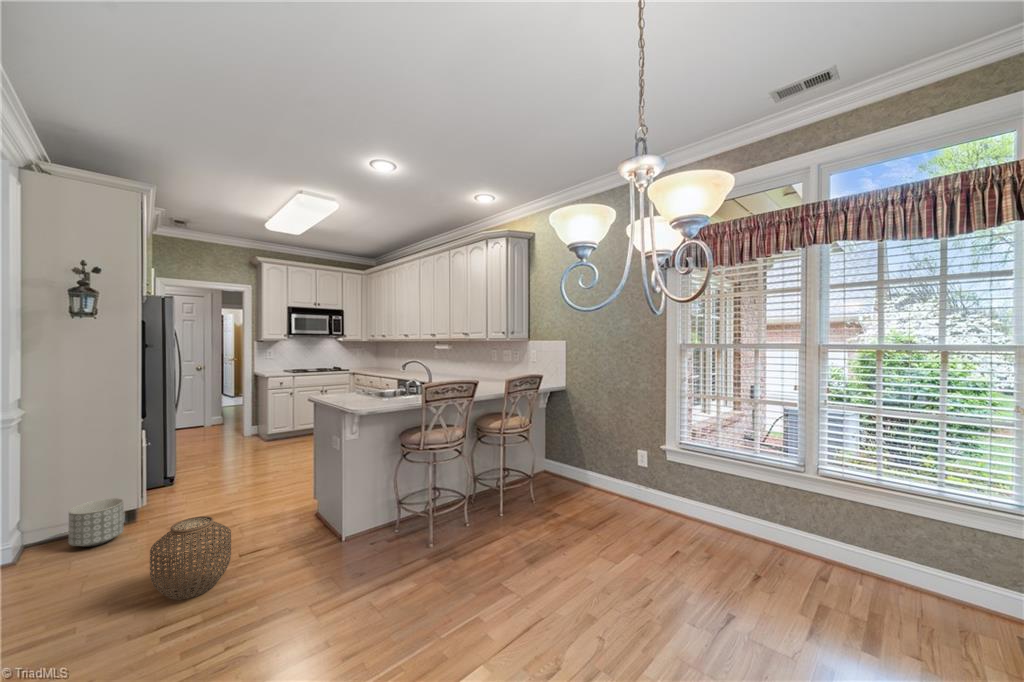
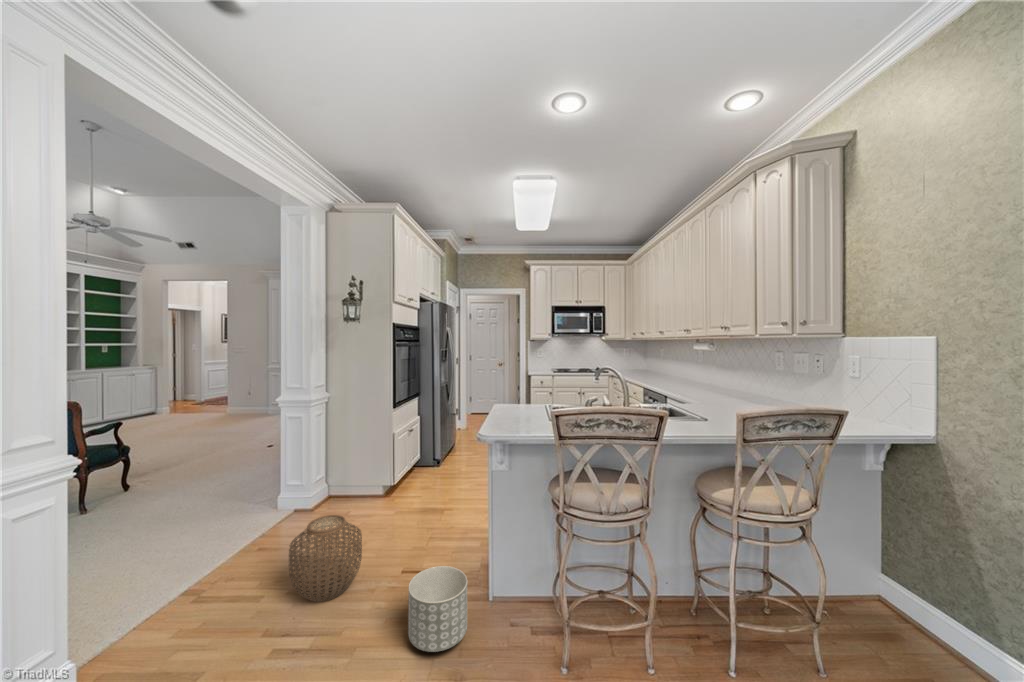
planter: present [69,498,124,547] -> present [408,566,467,652]

